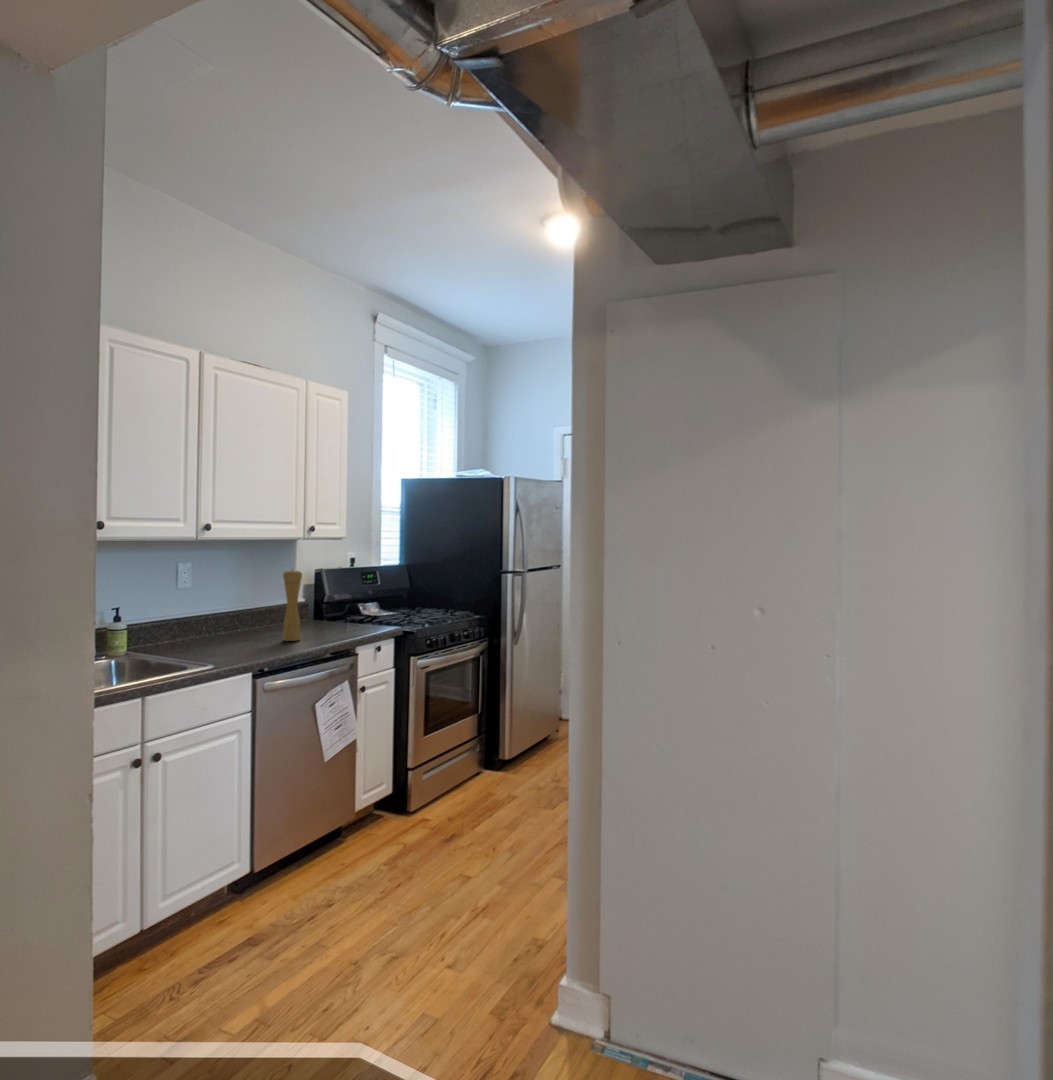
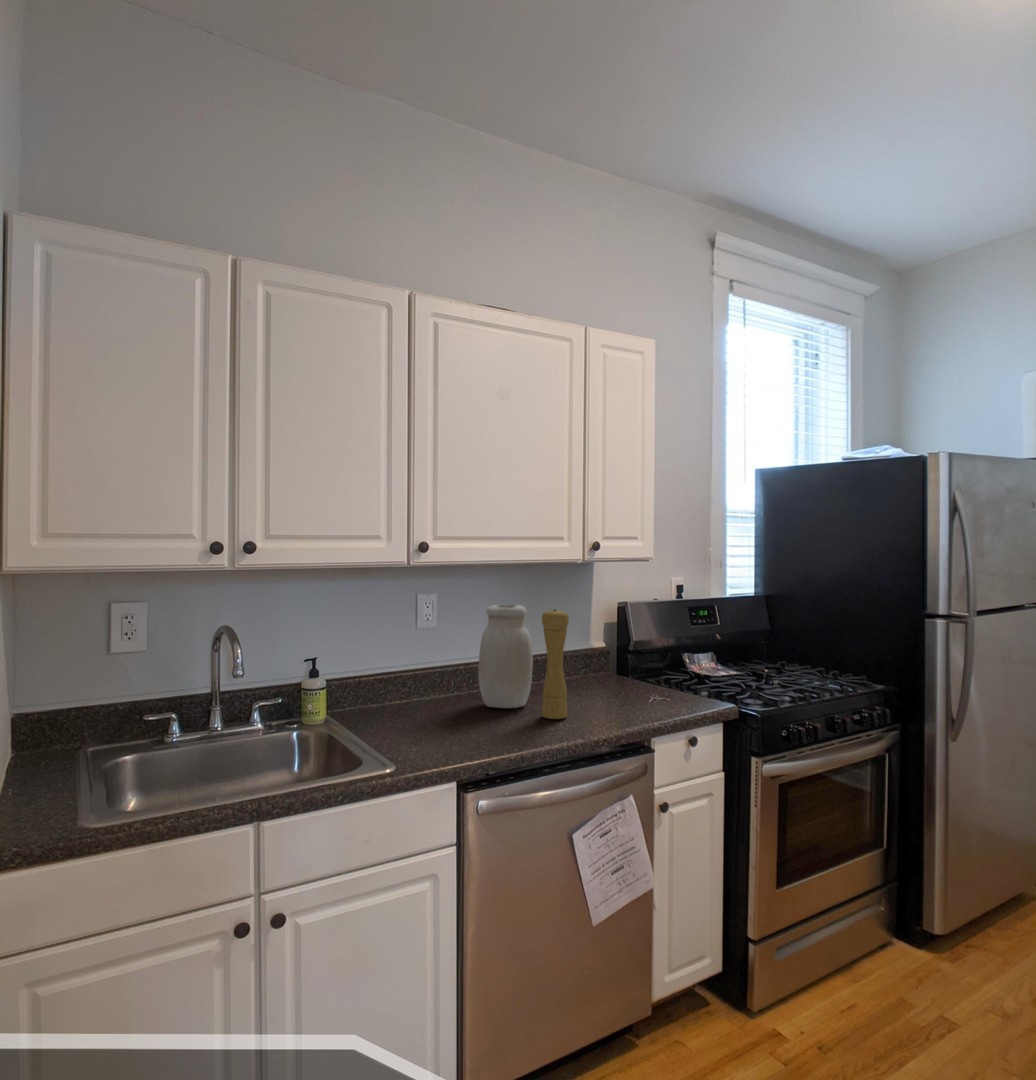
jar: none [231,568,271,639] -> present [478,605,533,708]

